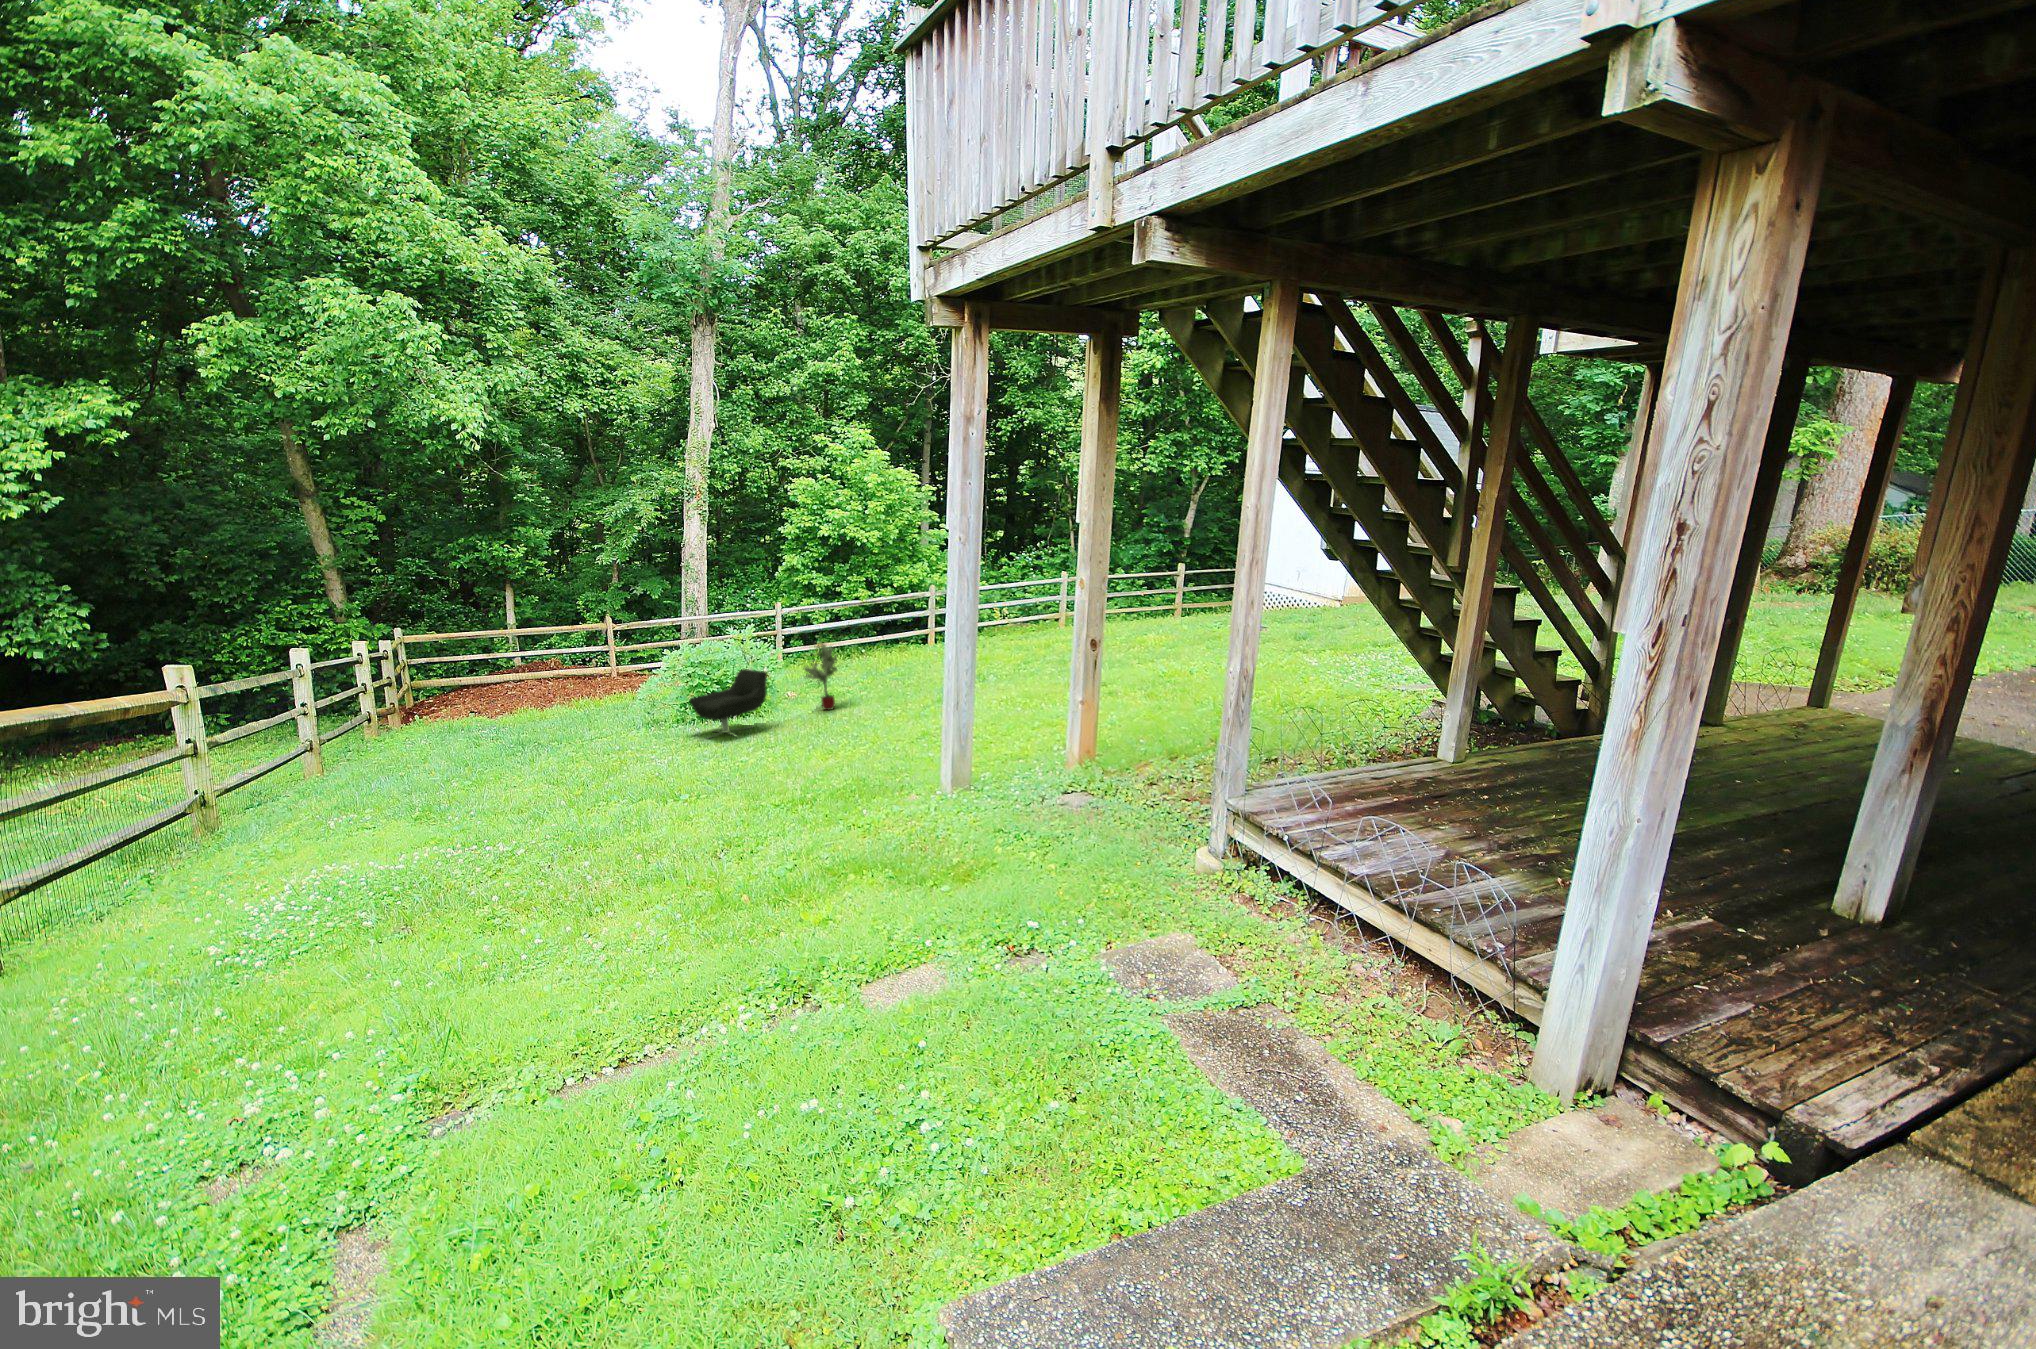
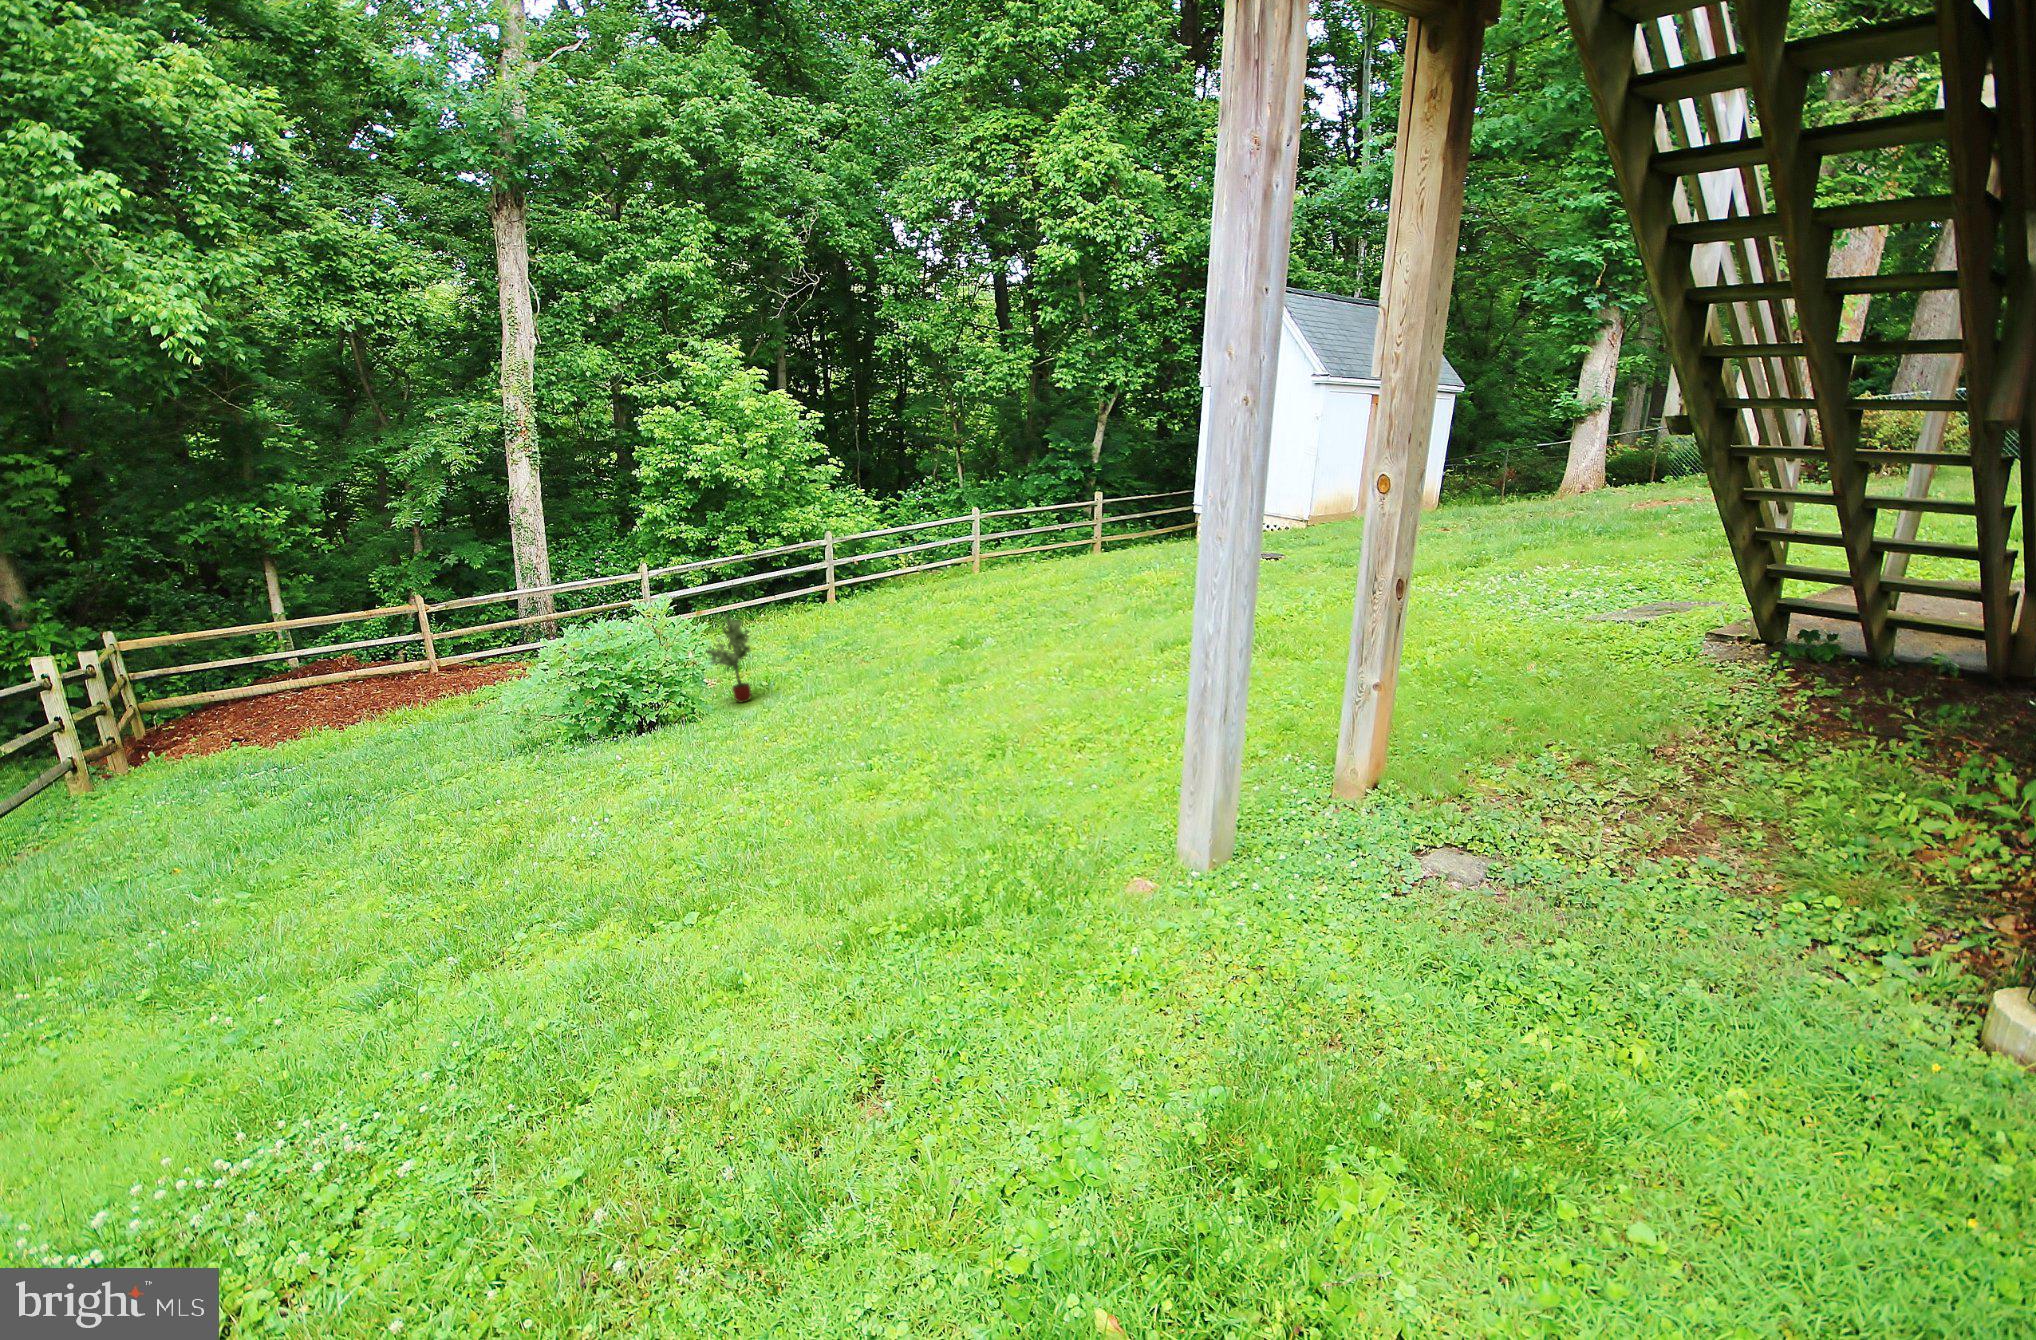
lounge chair: present [690,669,767,738] -> none [557,659,665,763]

